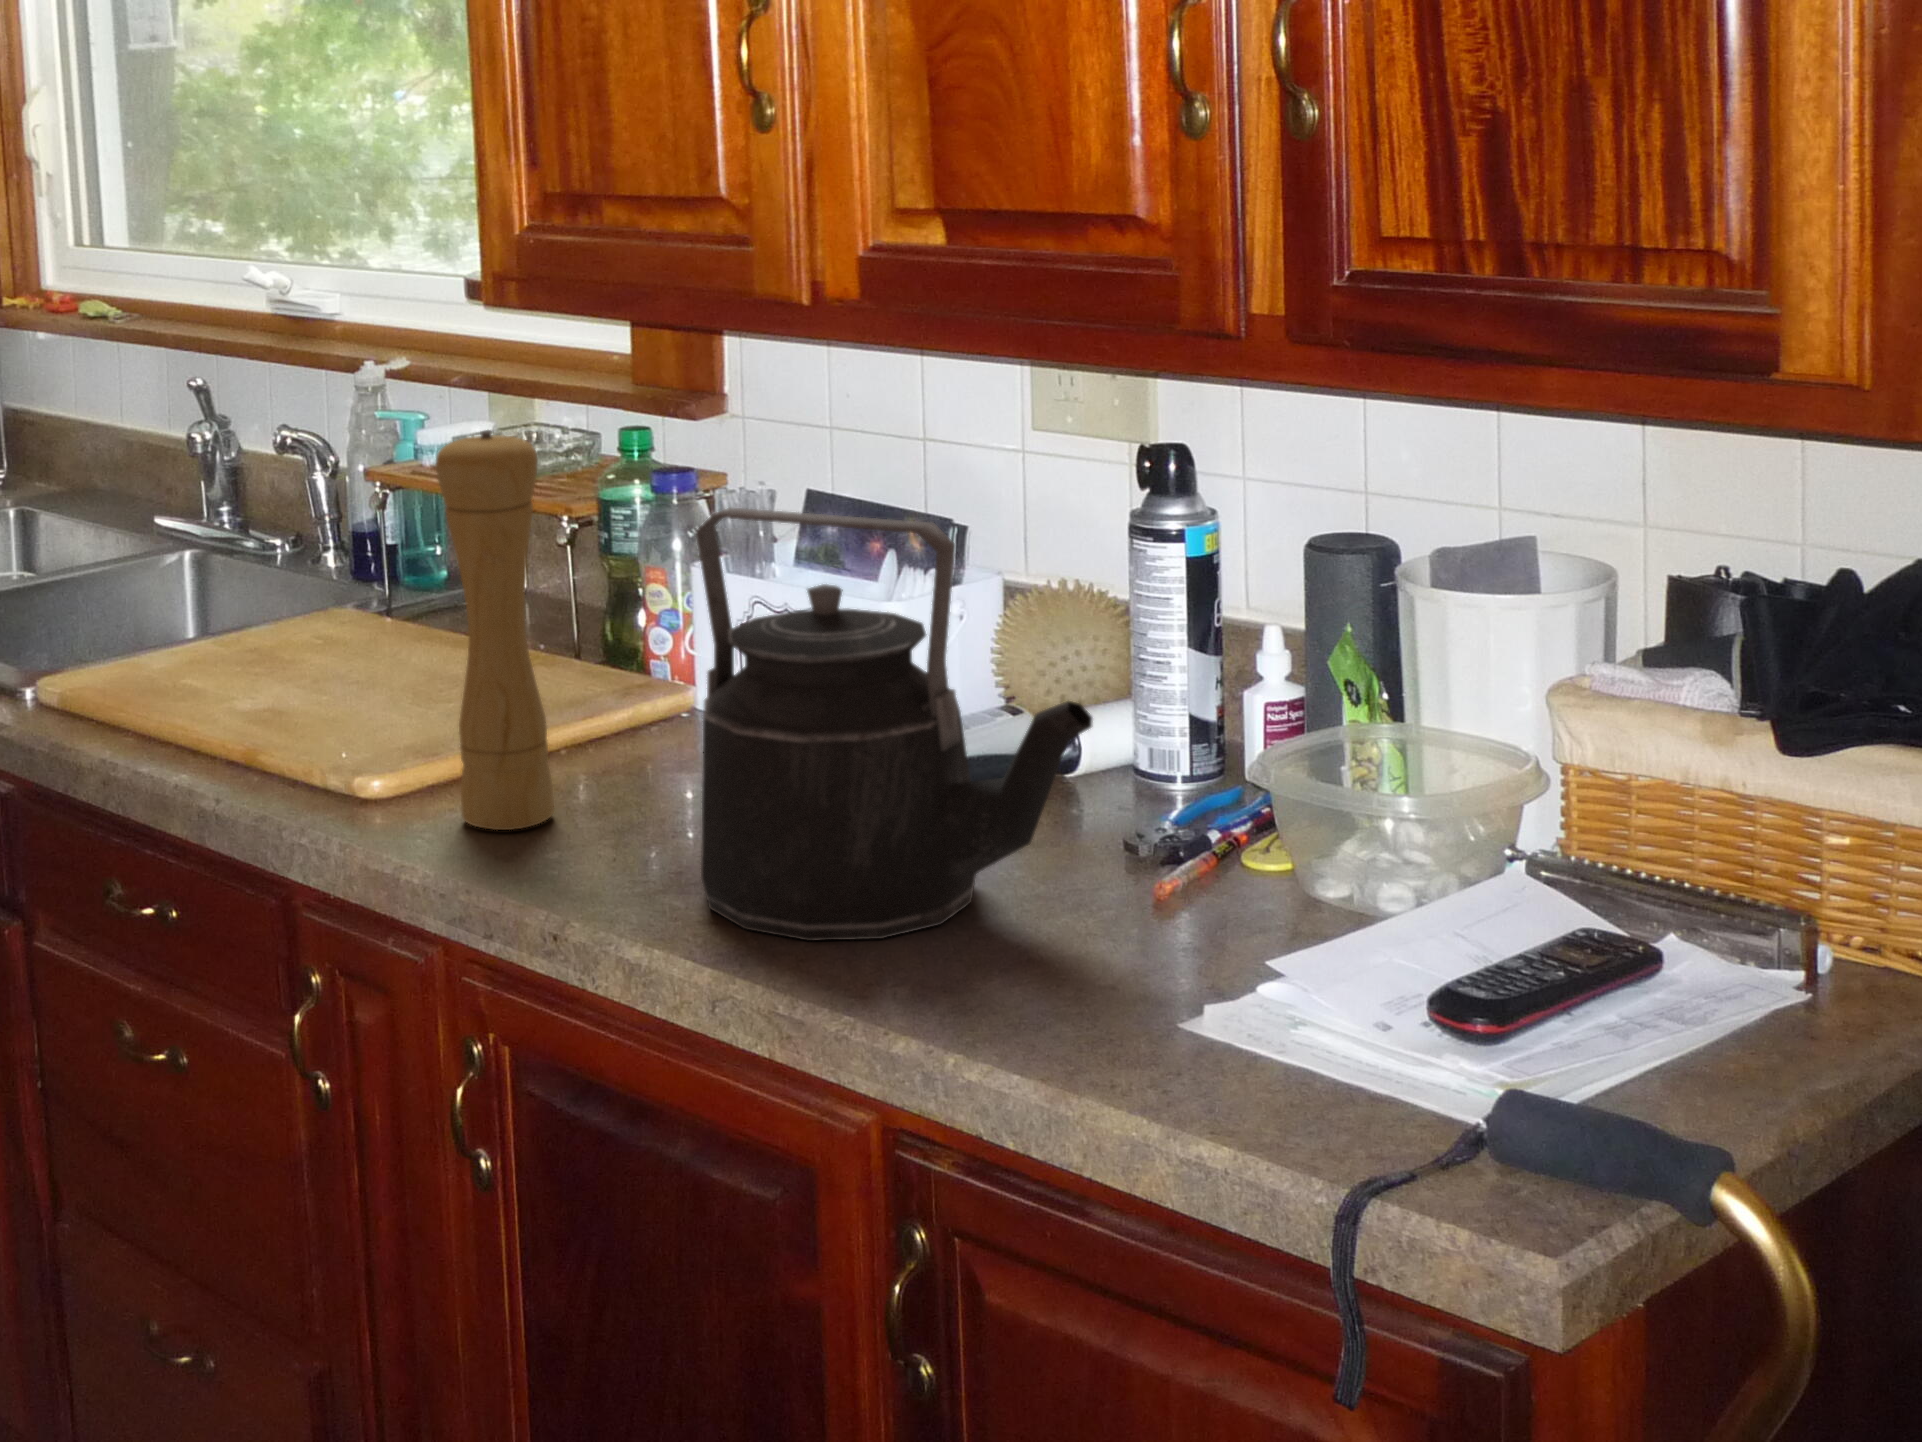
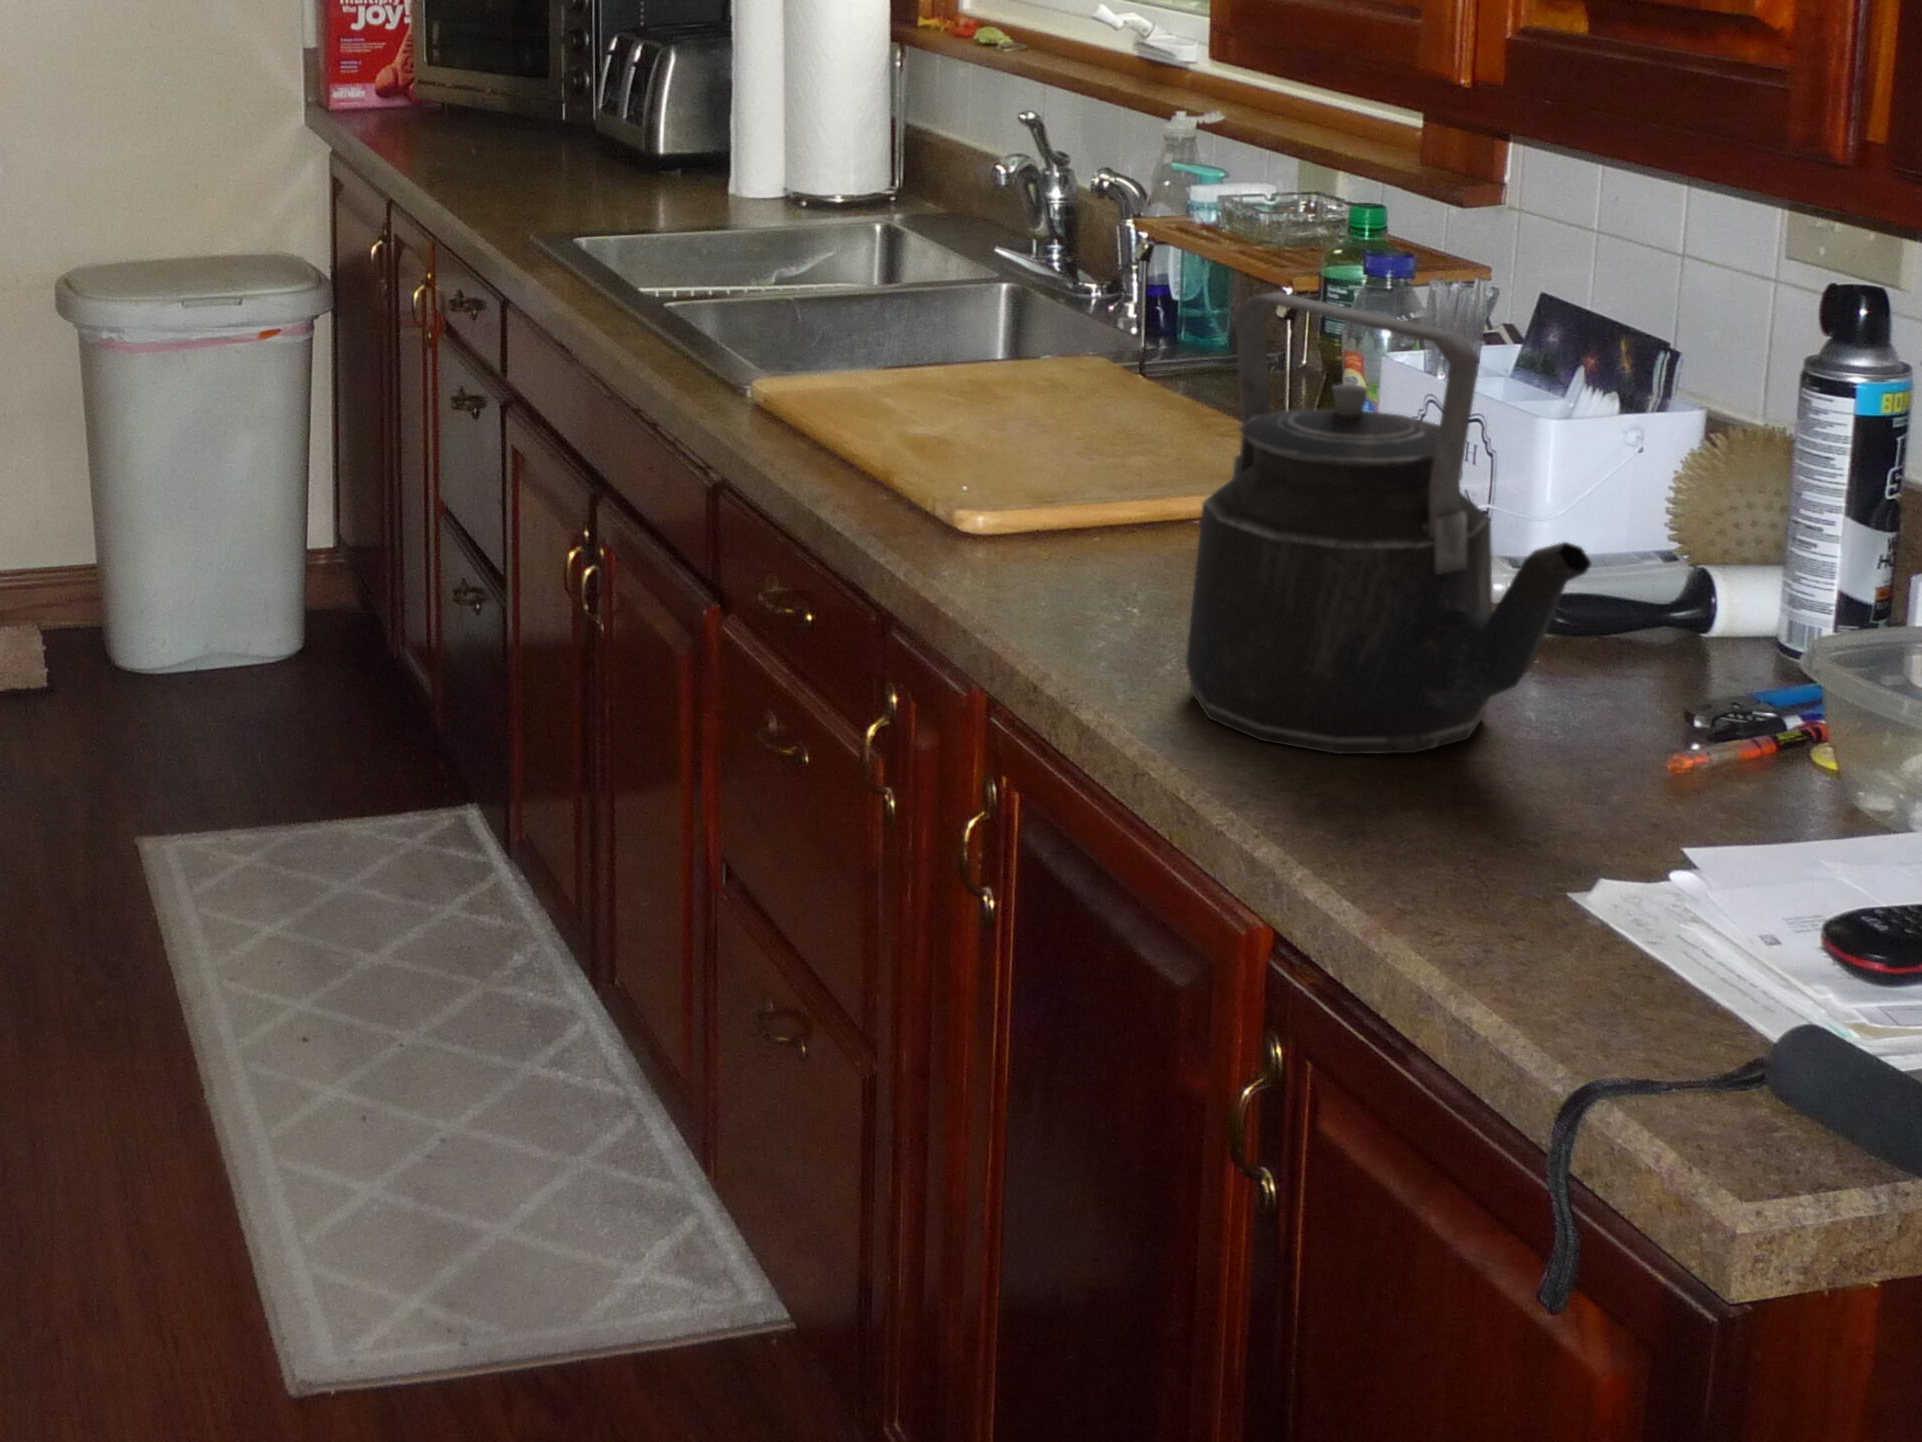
pepper mill: present [436,430,554,830] -> none [1031,187,1141,589]

